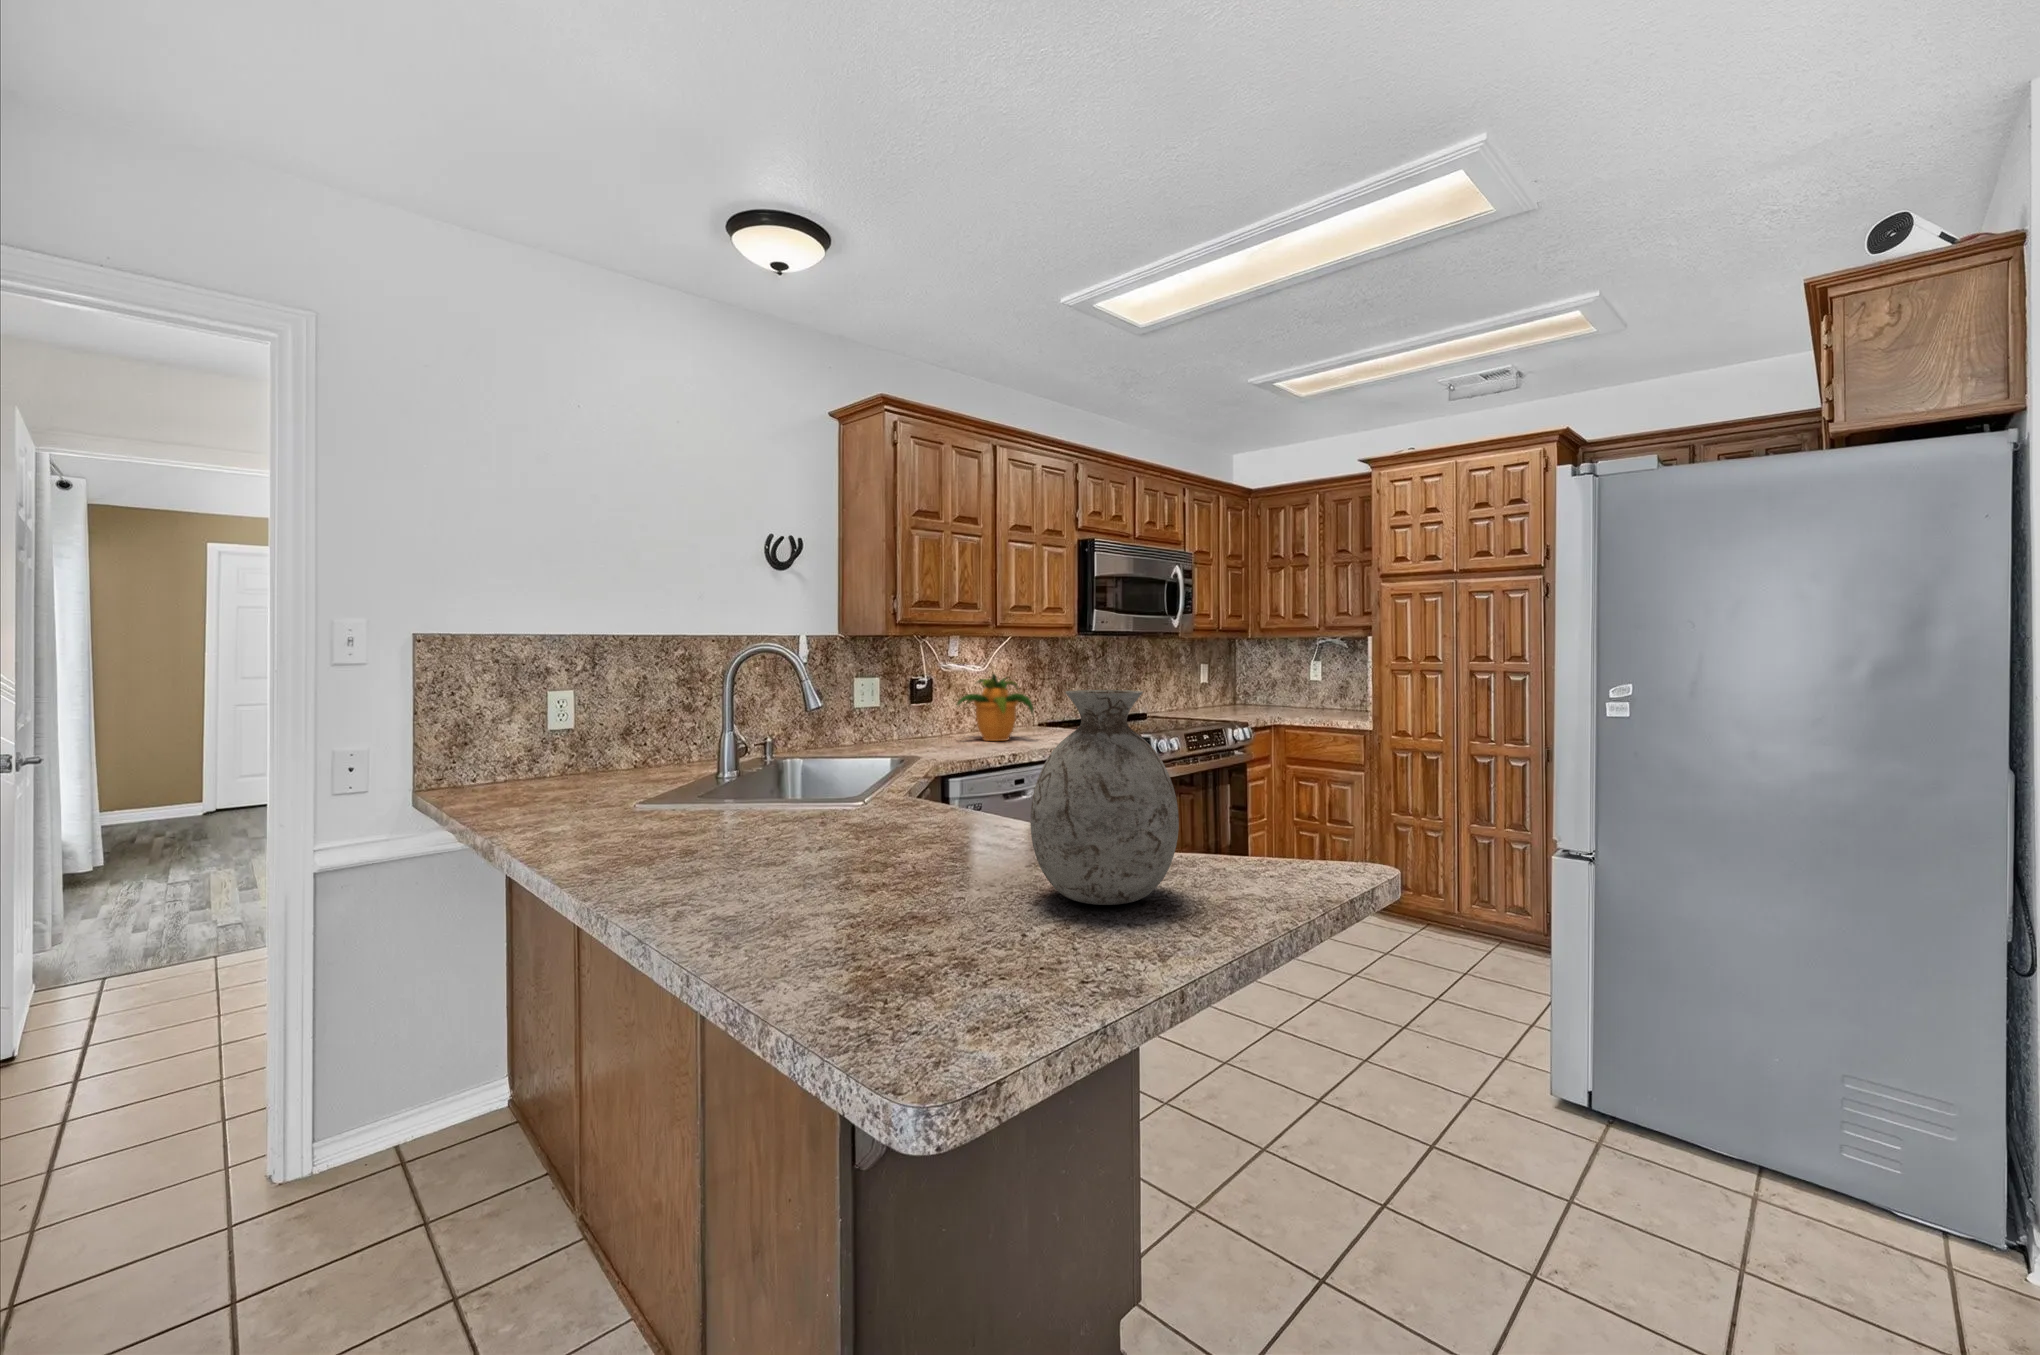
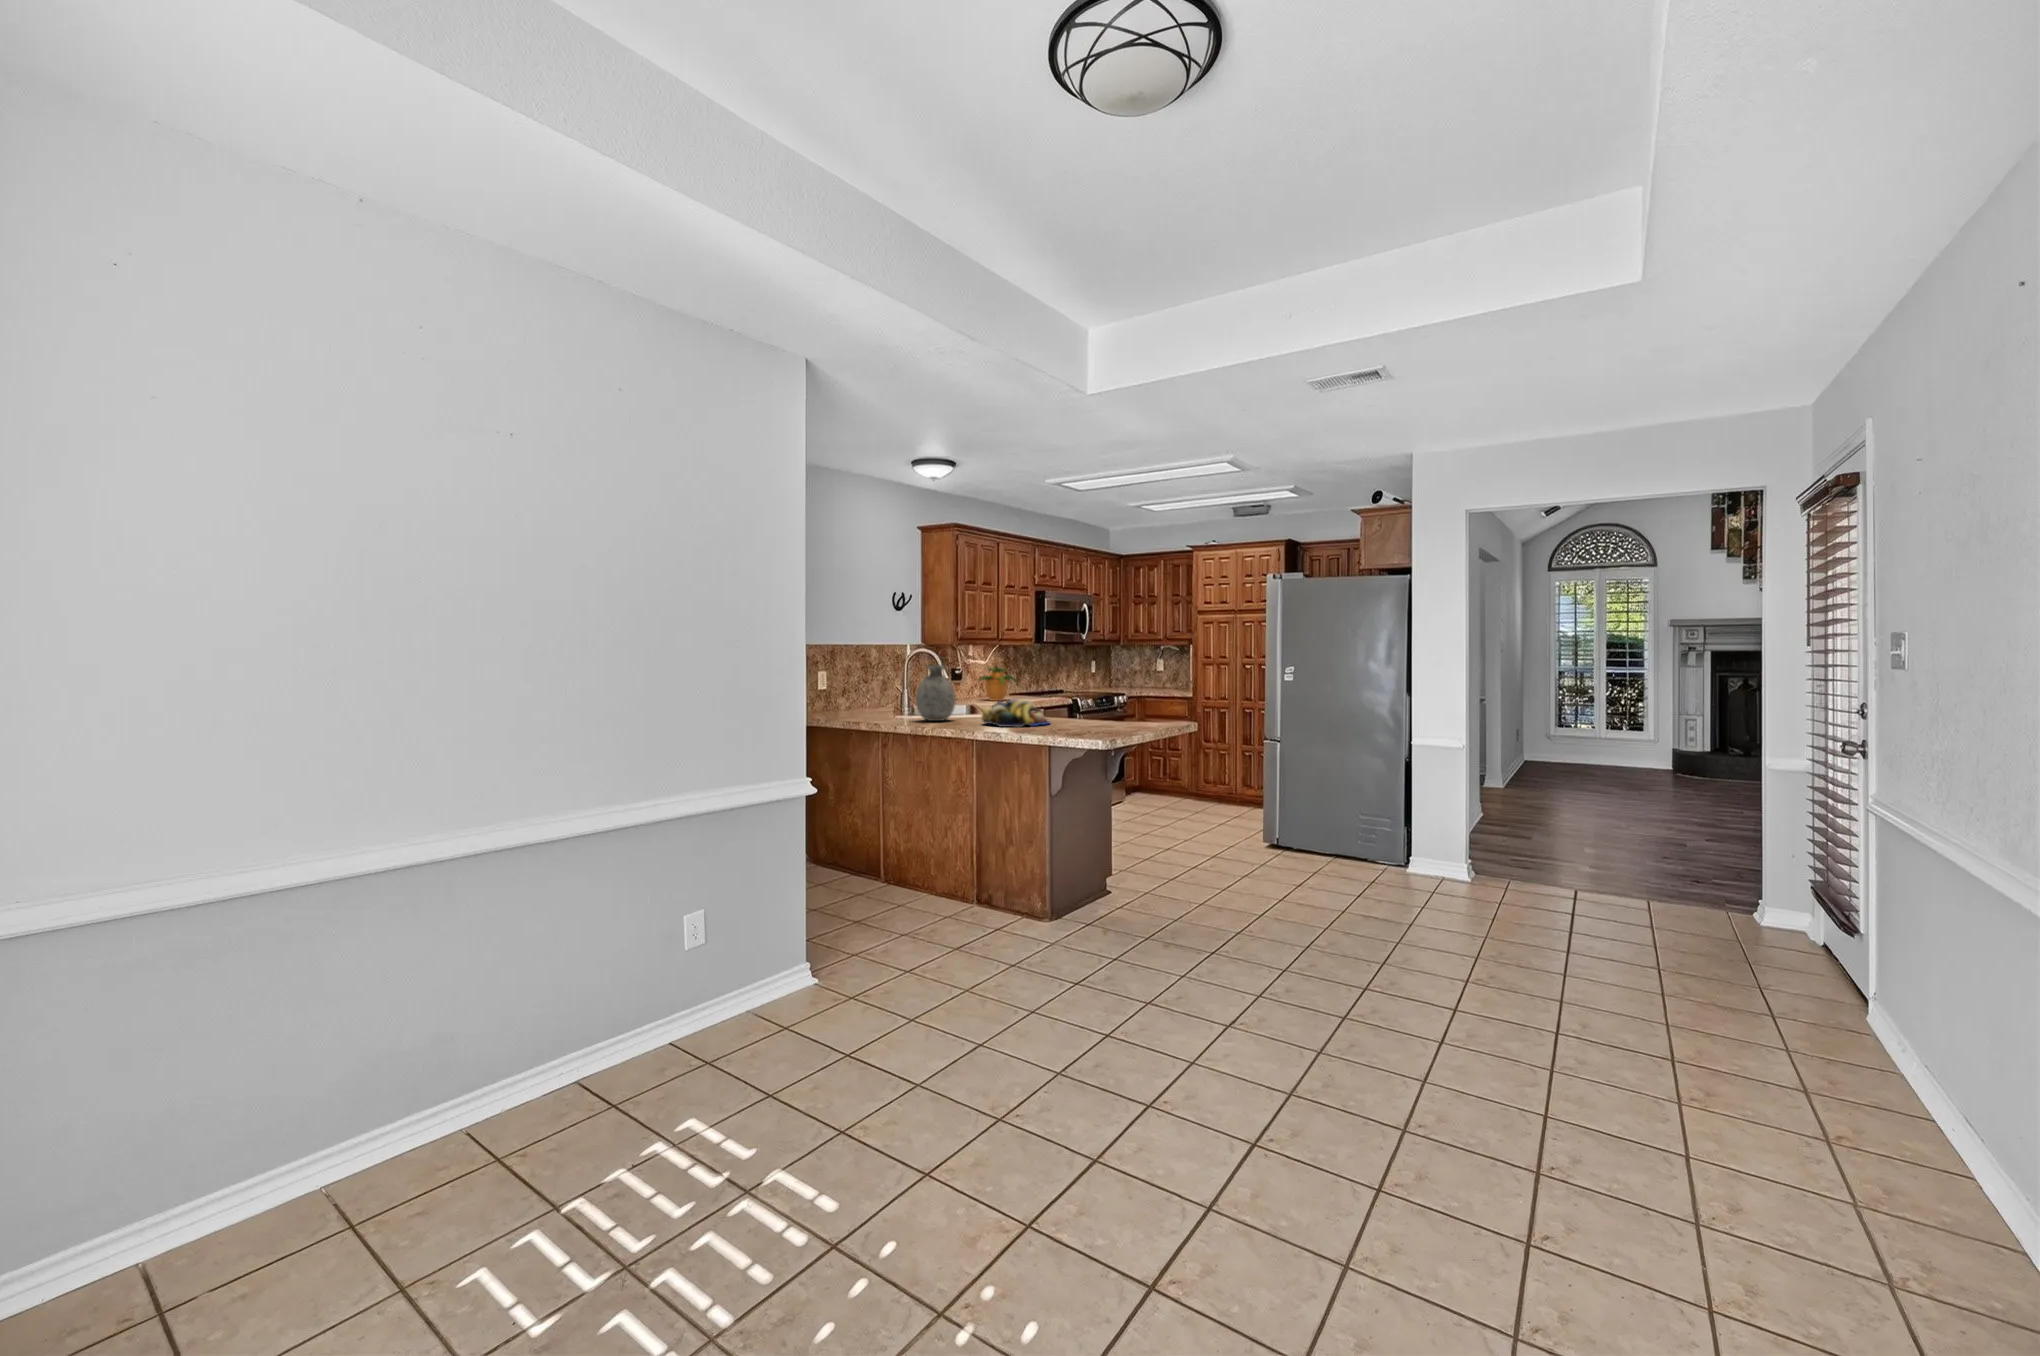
vase: present [1030,690,1179,905] -> present [916,665,956,721]
fruit bowl: none [684,794,912,915] -> present [981,699,1049,727]

